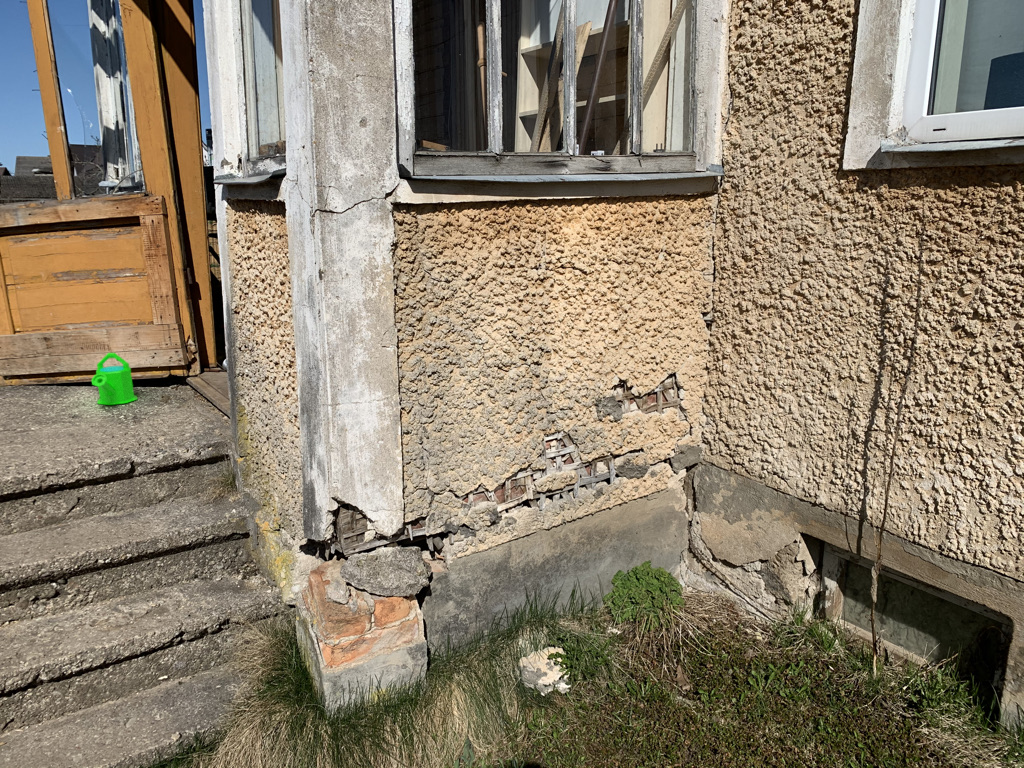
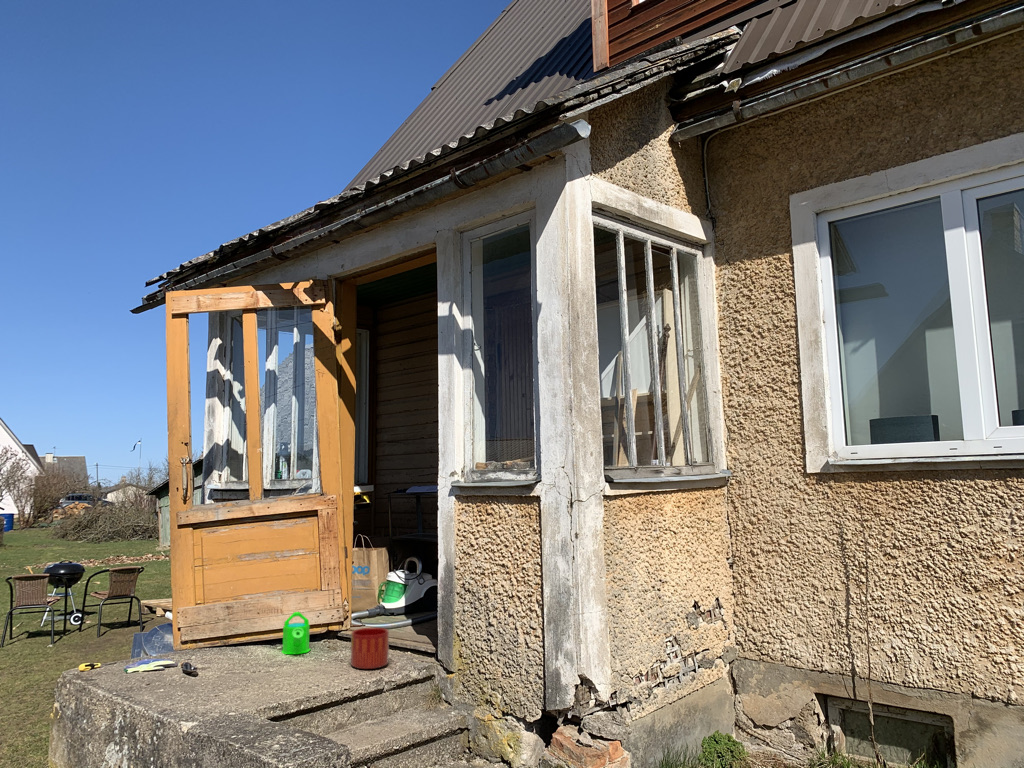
planter: none [143,380,202,434] -> present [351,628,389,669]

